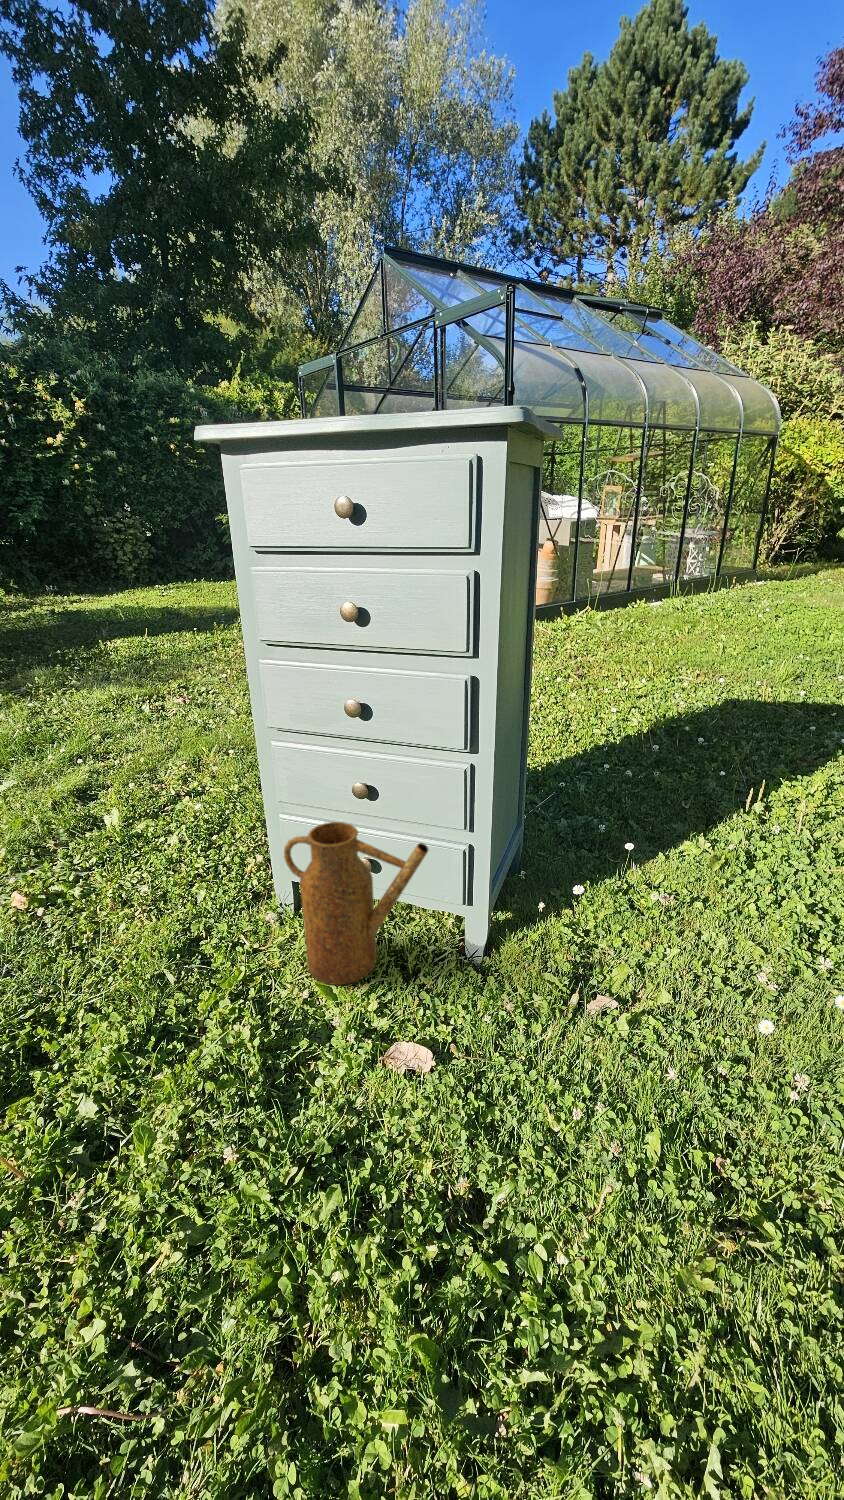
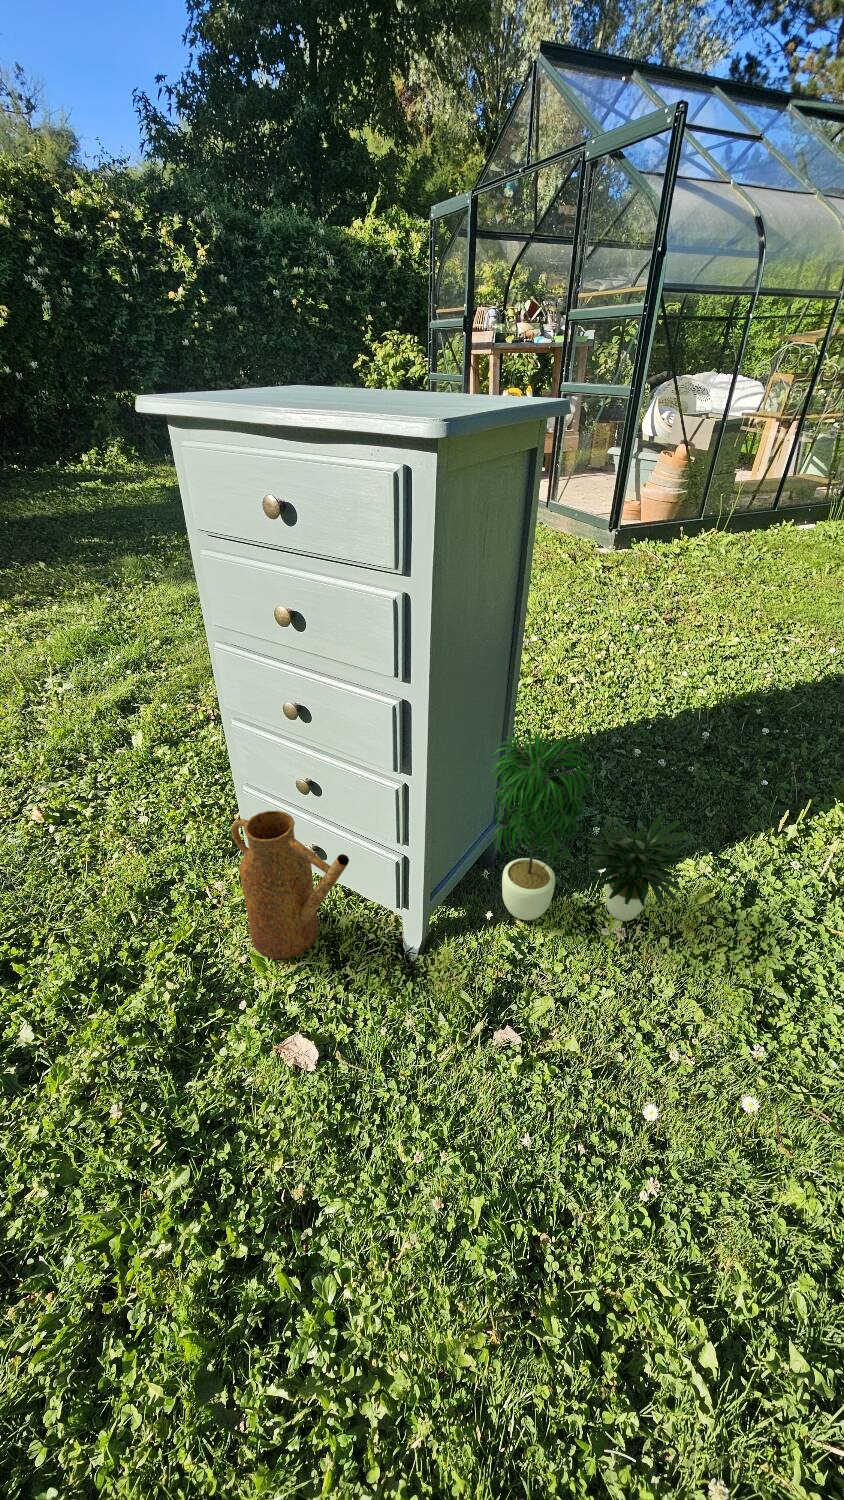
potted plant: none [524,710,705,911] -> present [489,728,692,921]

